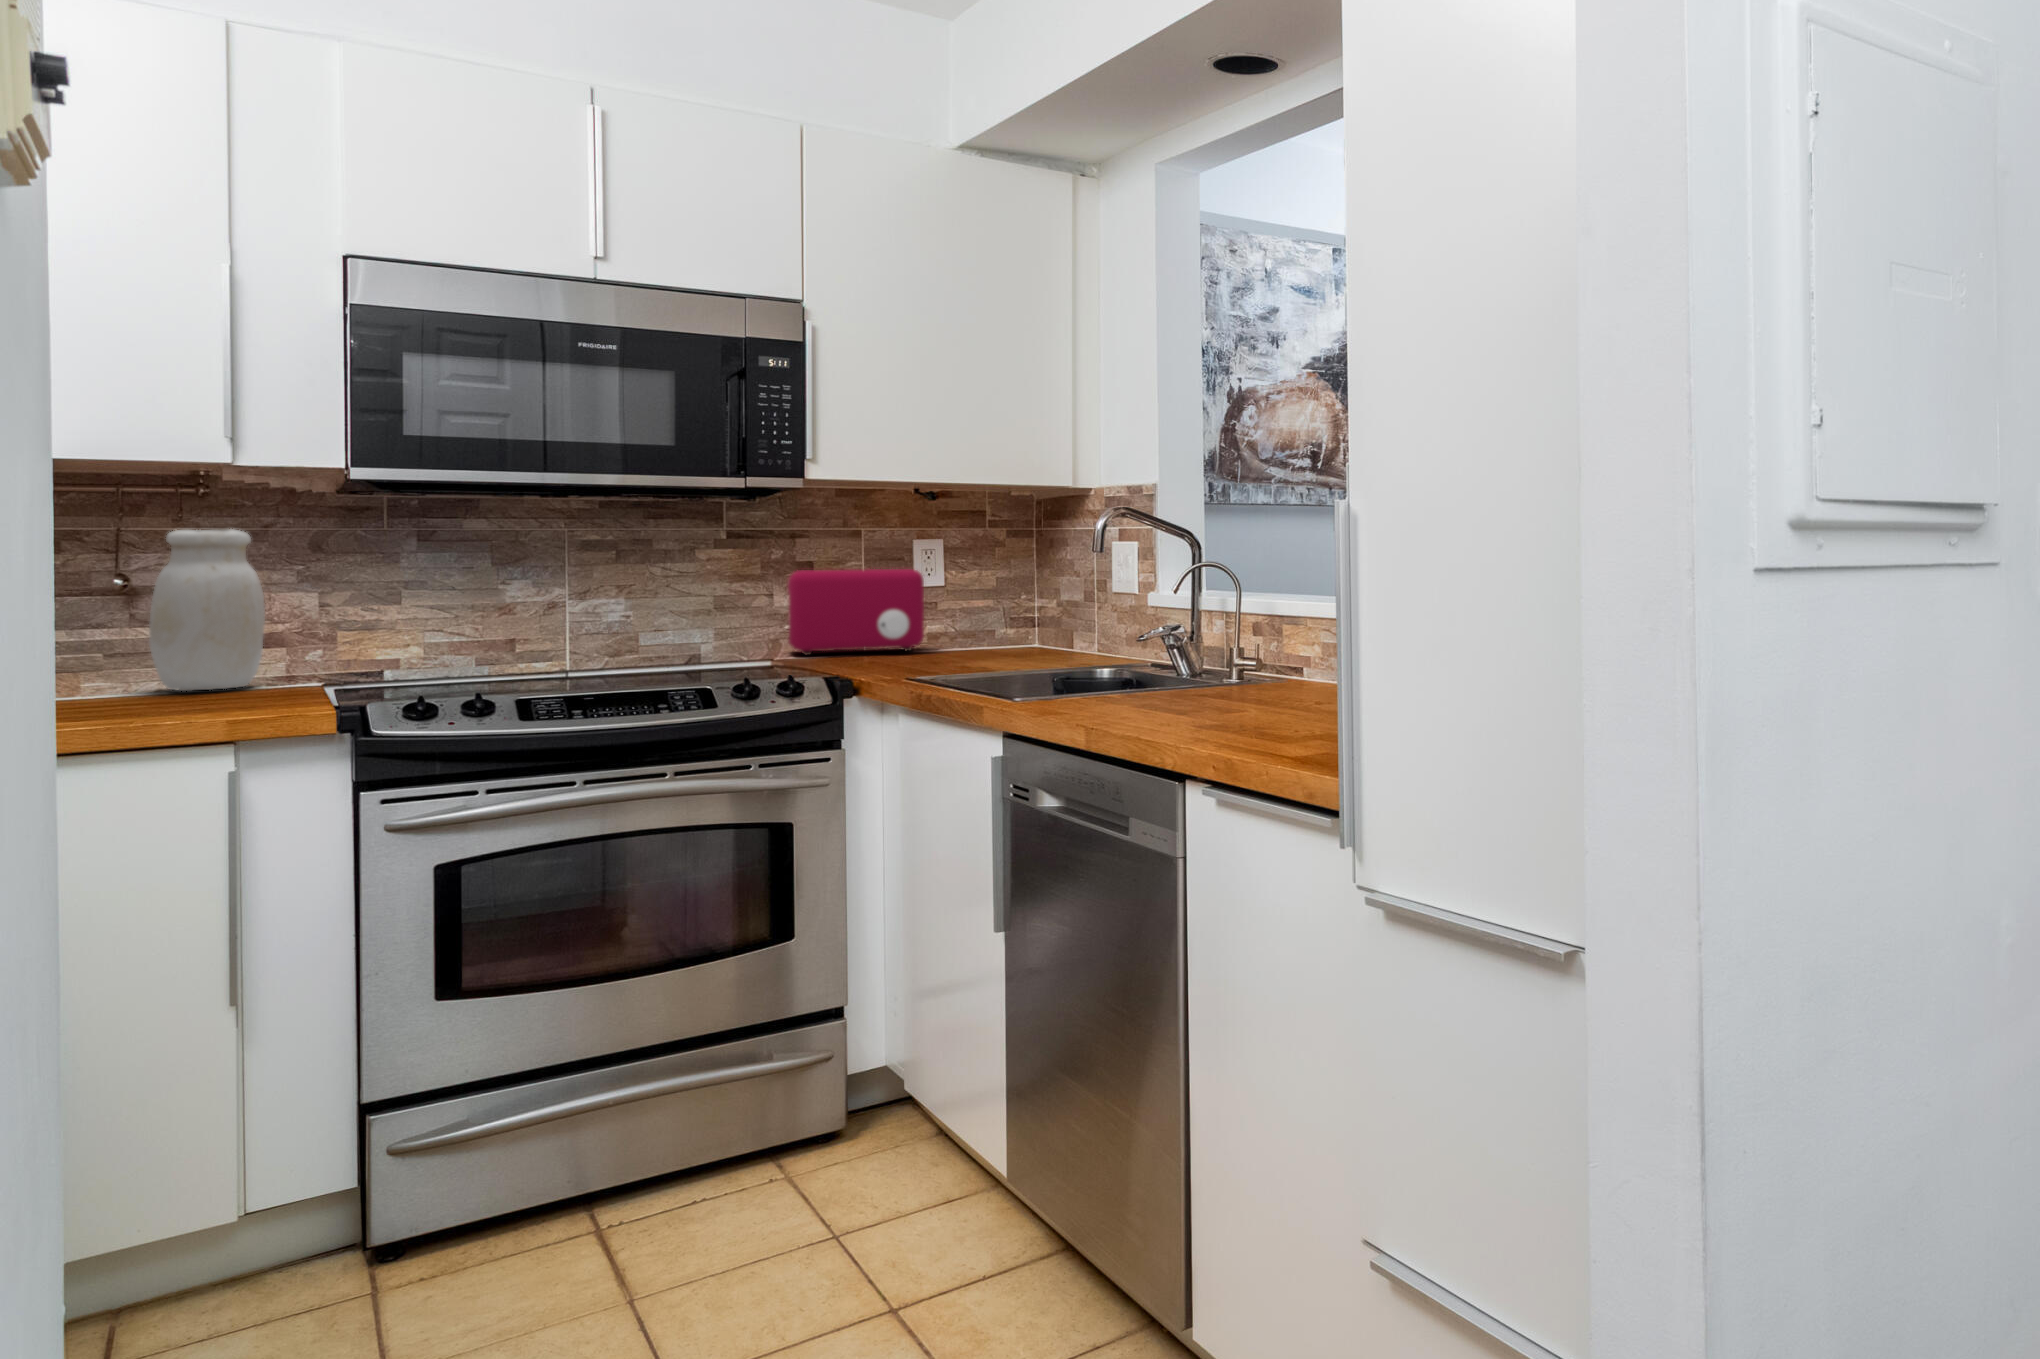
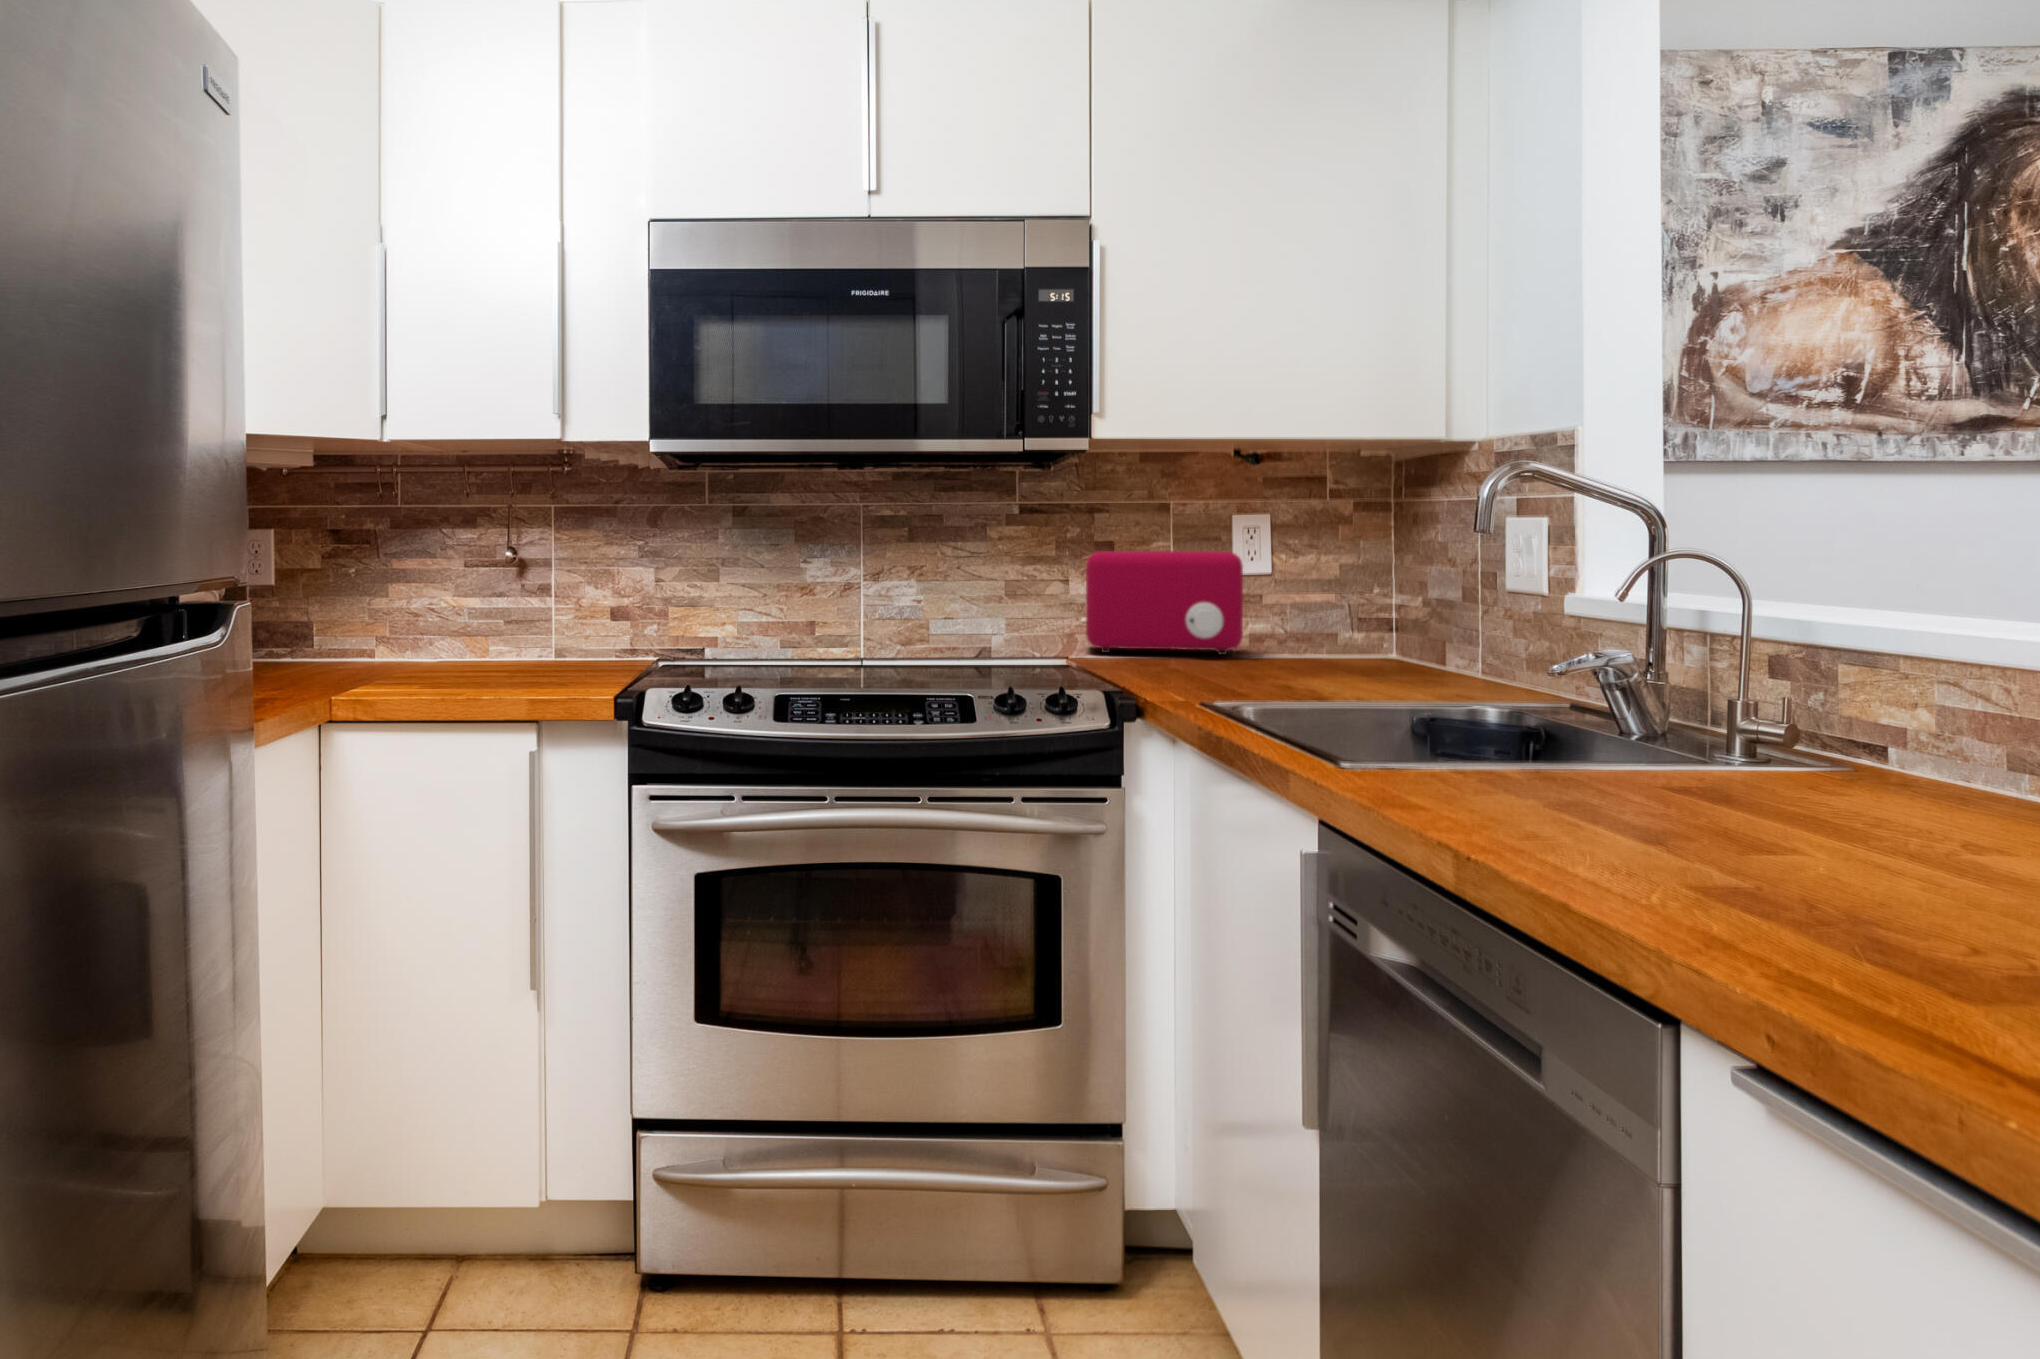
jar: present [149,529,265,691] -> none [527,506,610,658]

